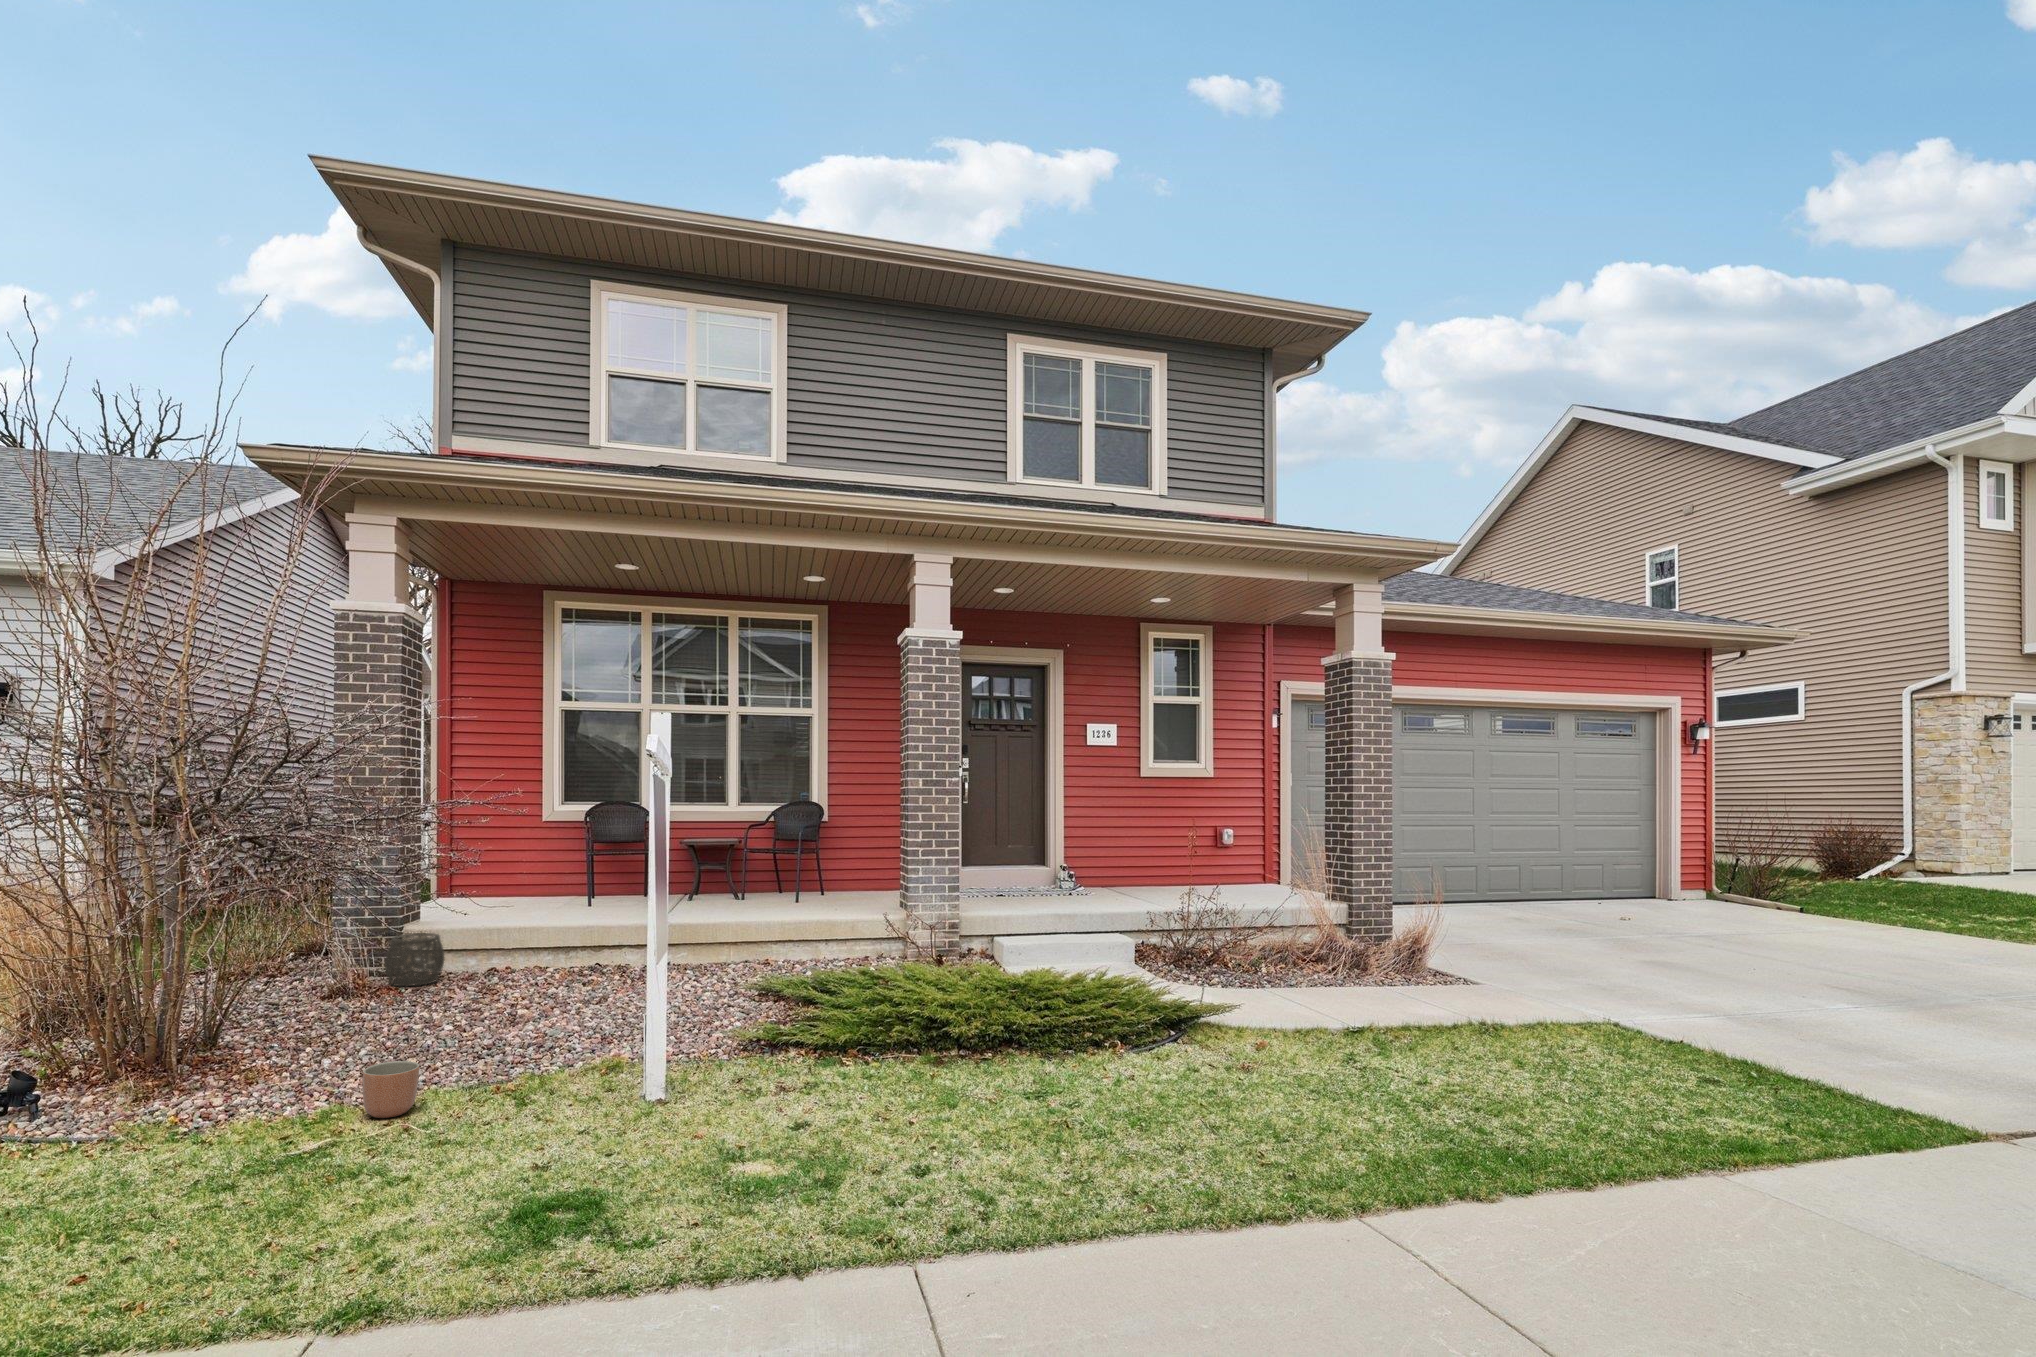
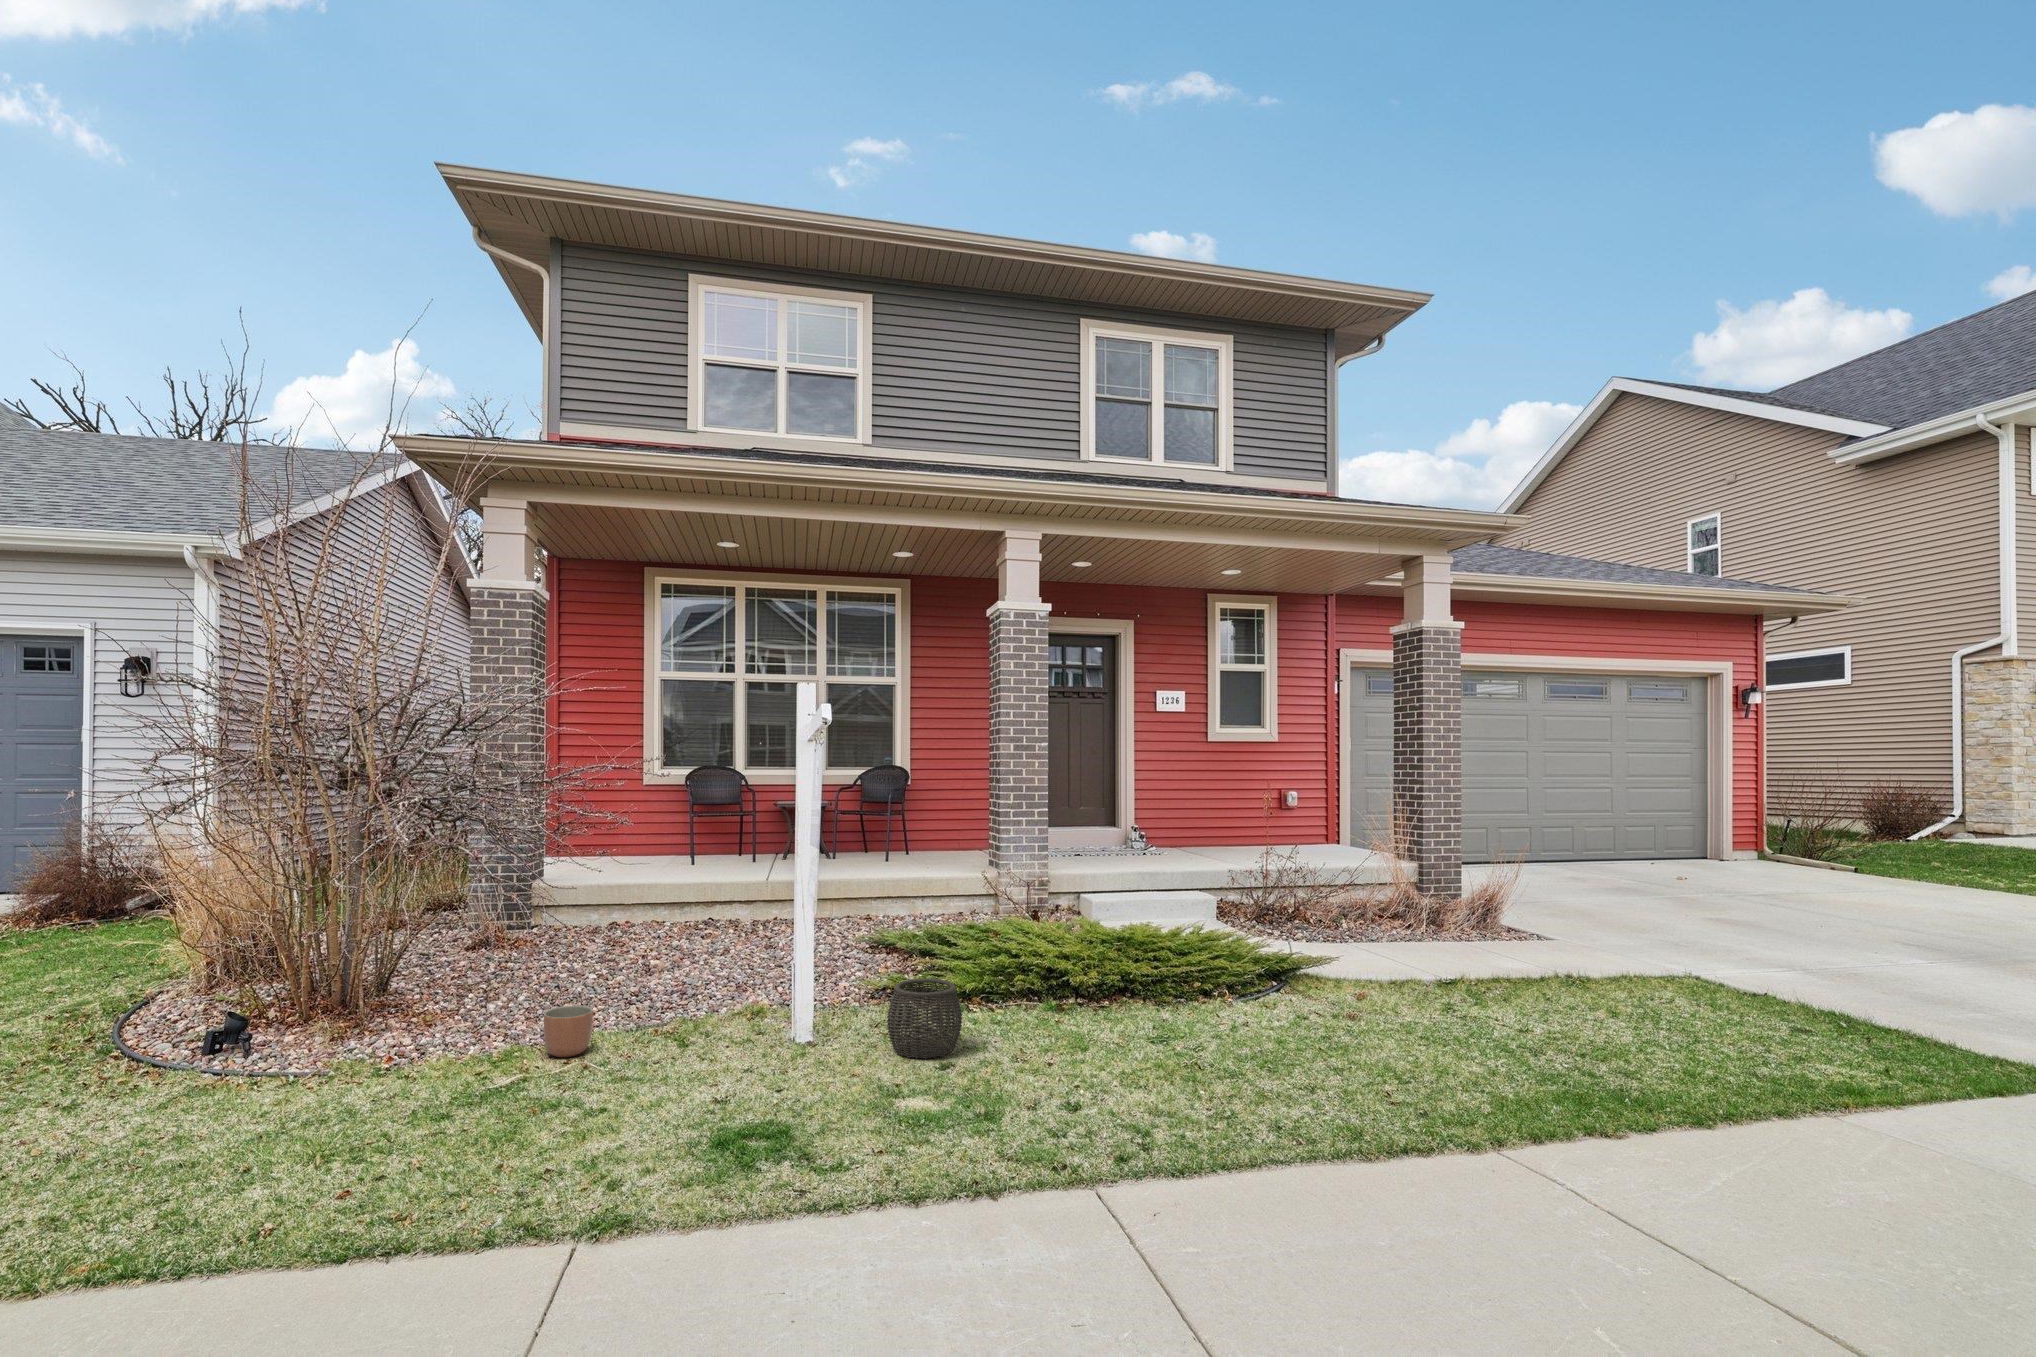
woven basket: present [385,933,445,987] -> present [887,979,963,1059]

